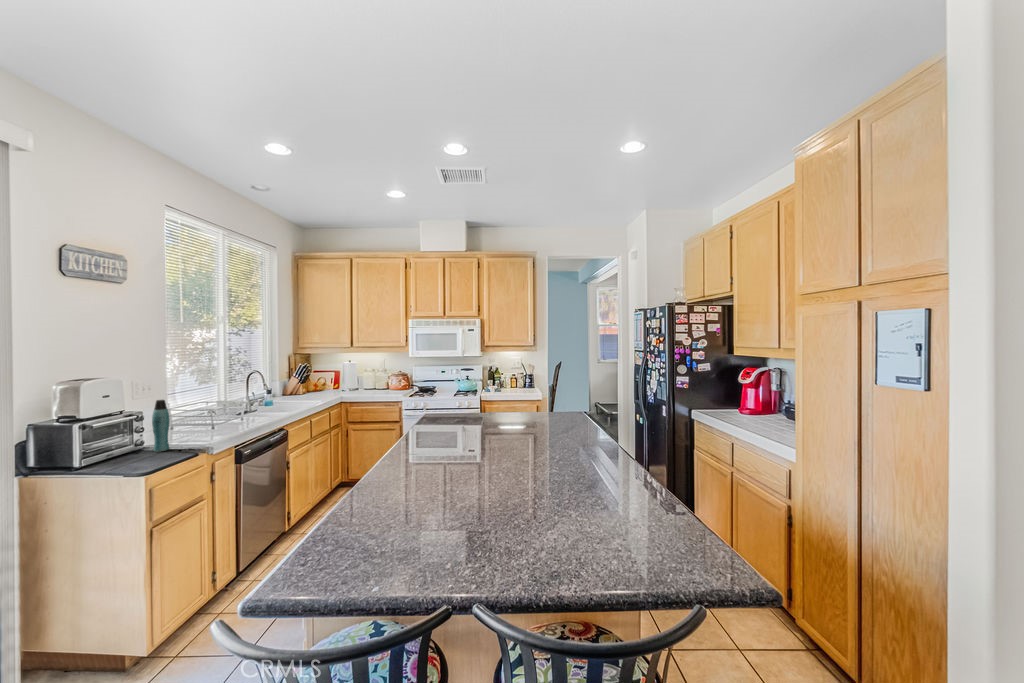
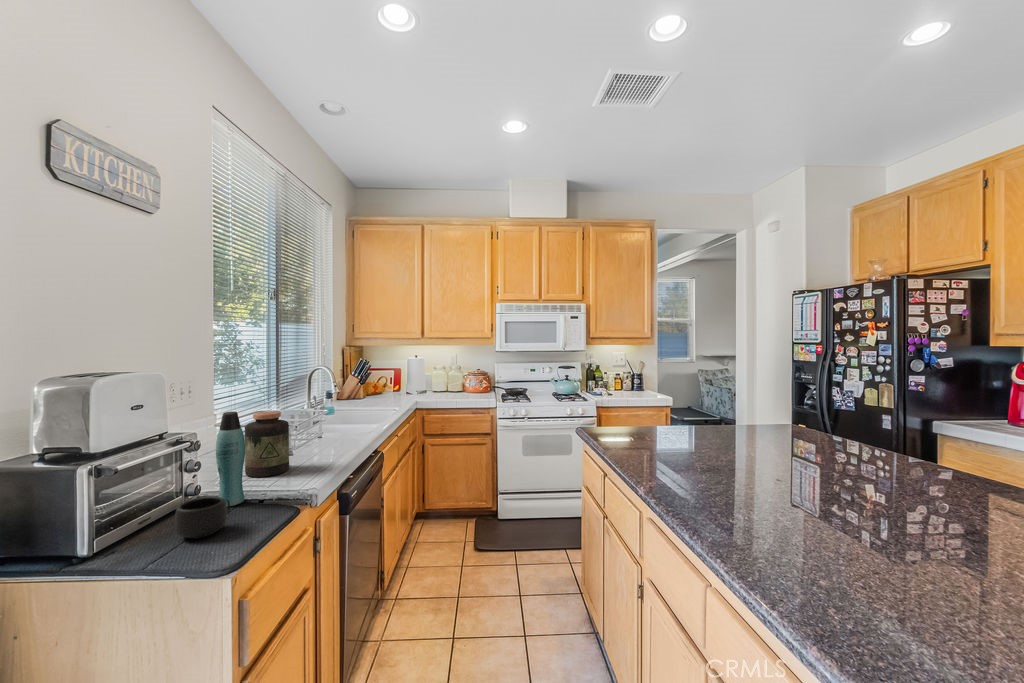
jar: none [178,400,208,439] -> present [245,411,289,477]
mug: none [123,444,155,463] -> present [175,497,230,539]

